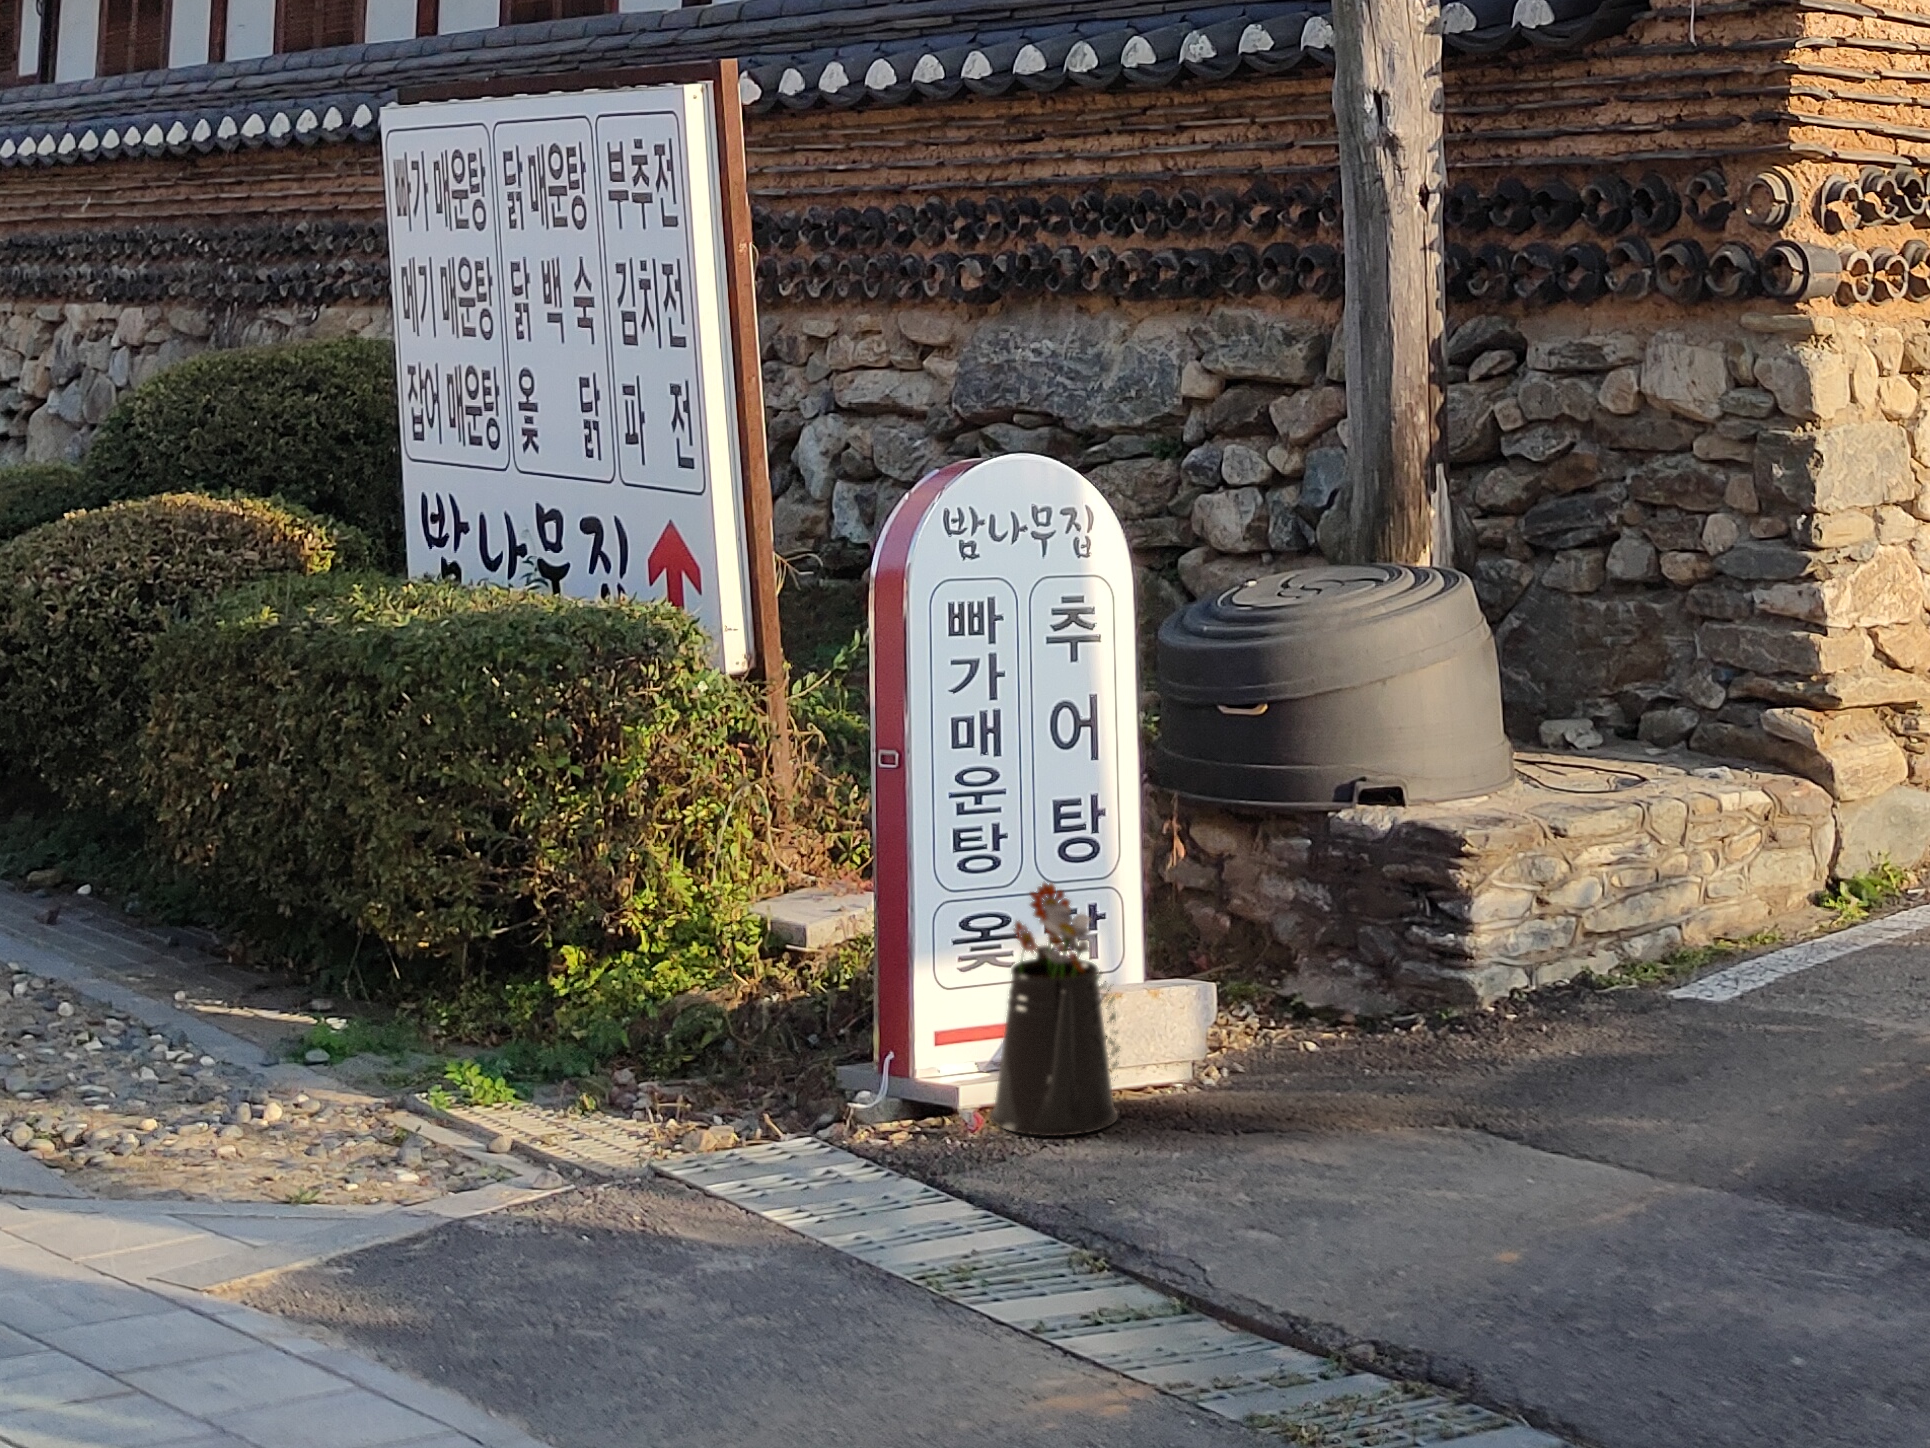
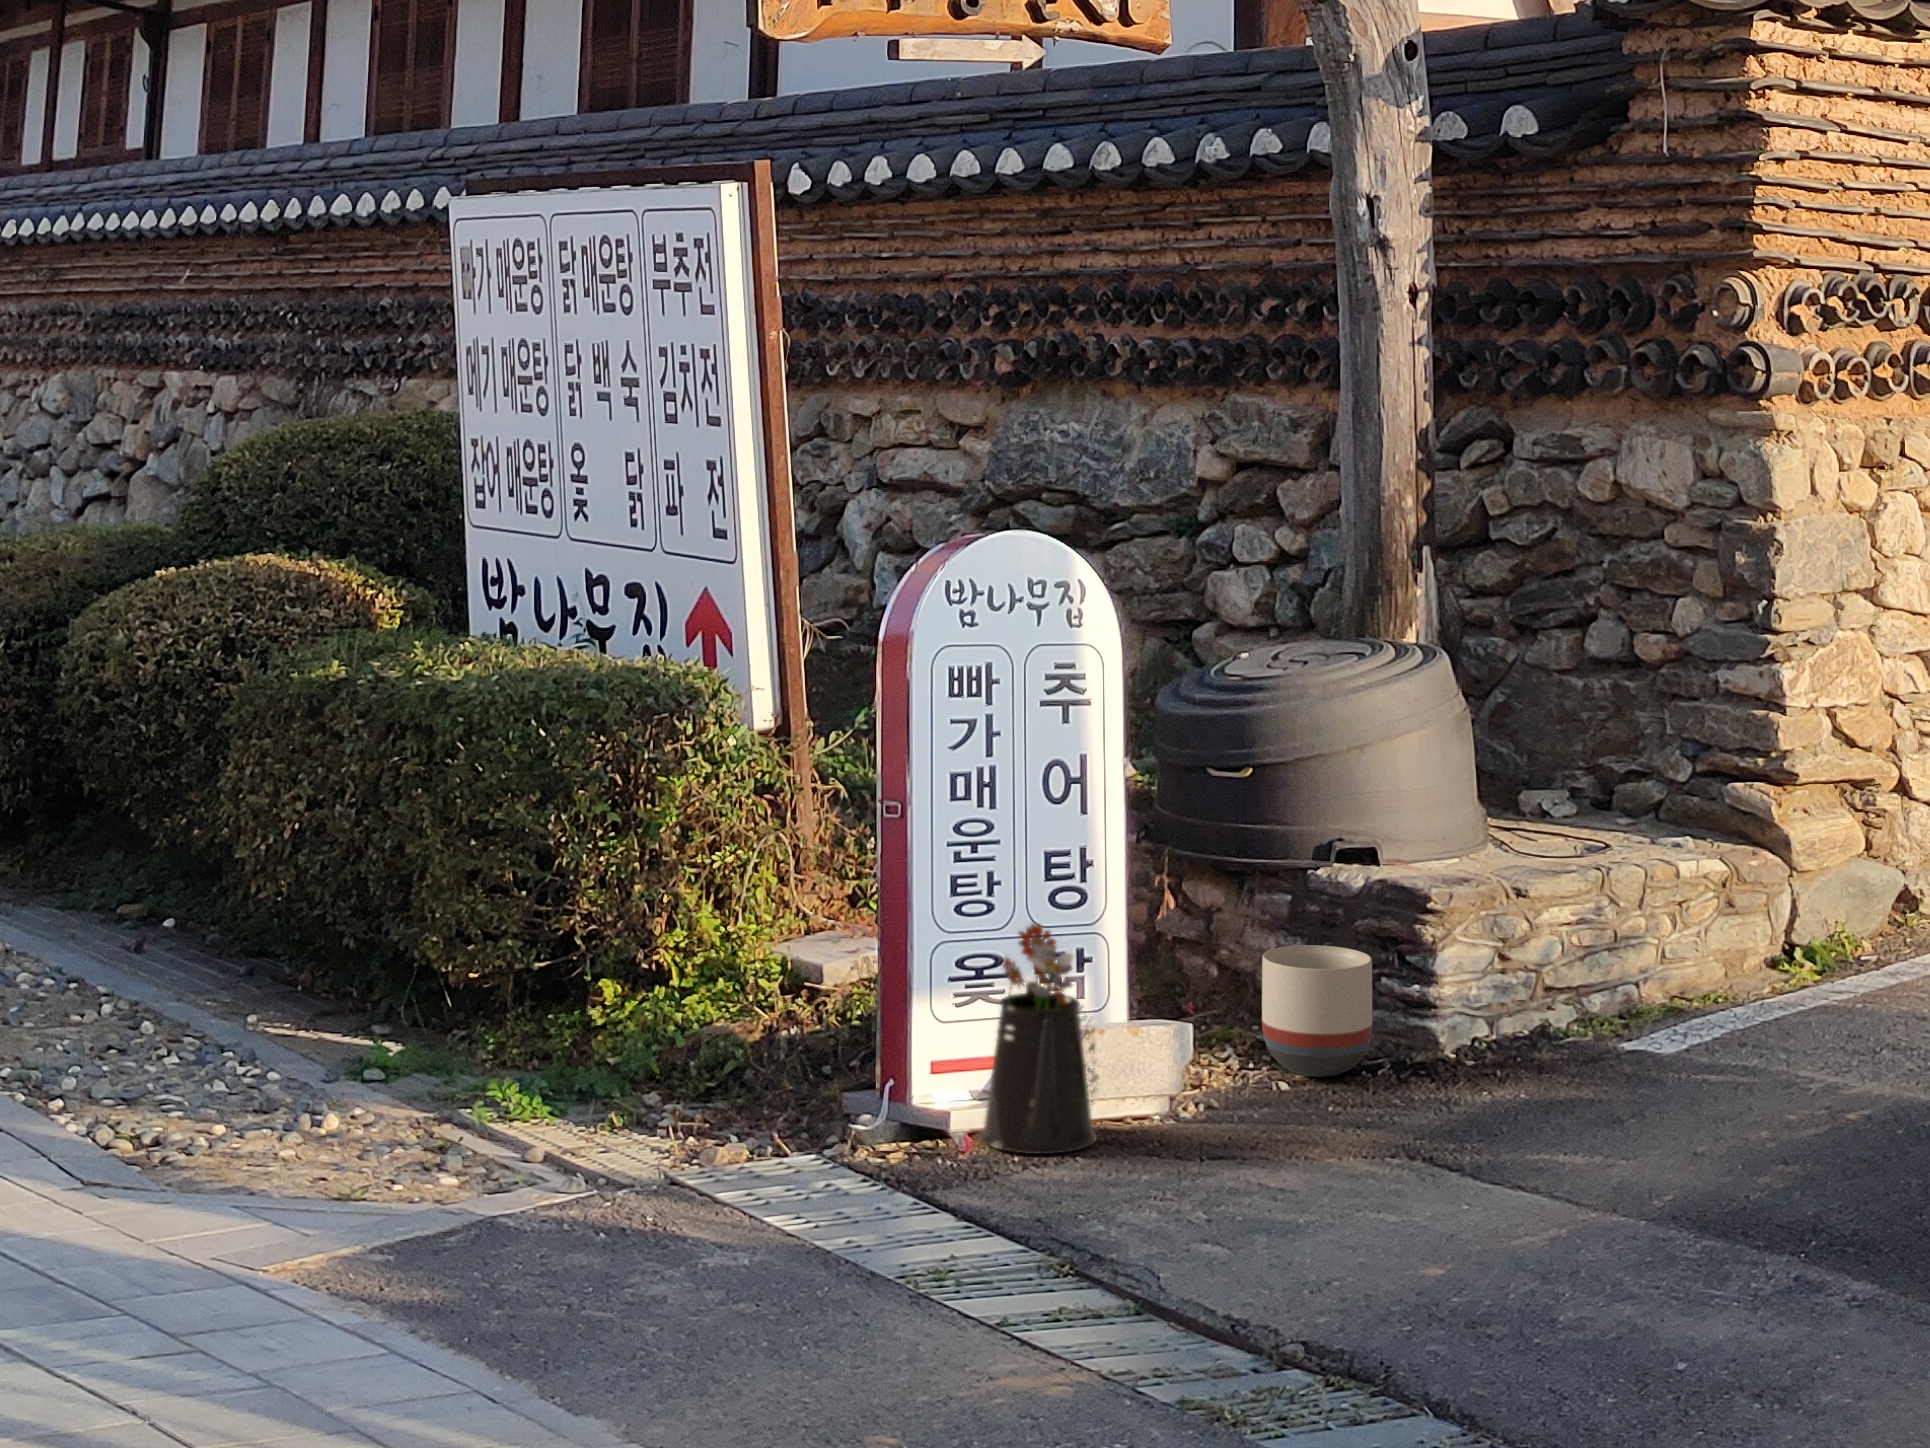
planter: none [1288,895,1407,1038] -> present [1262,945,1372,1077]

